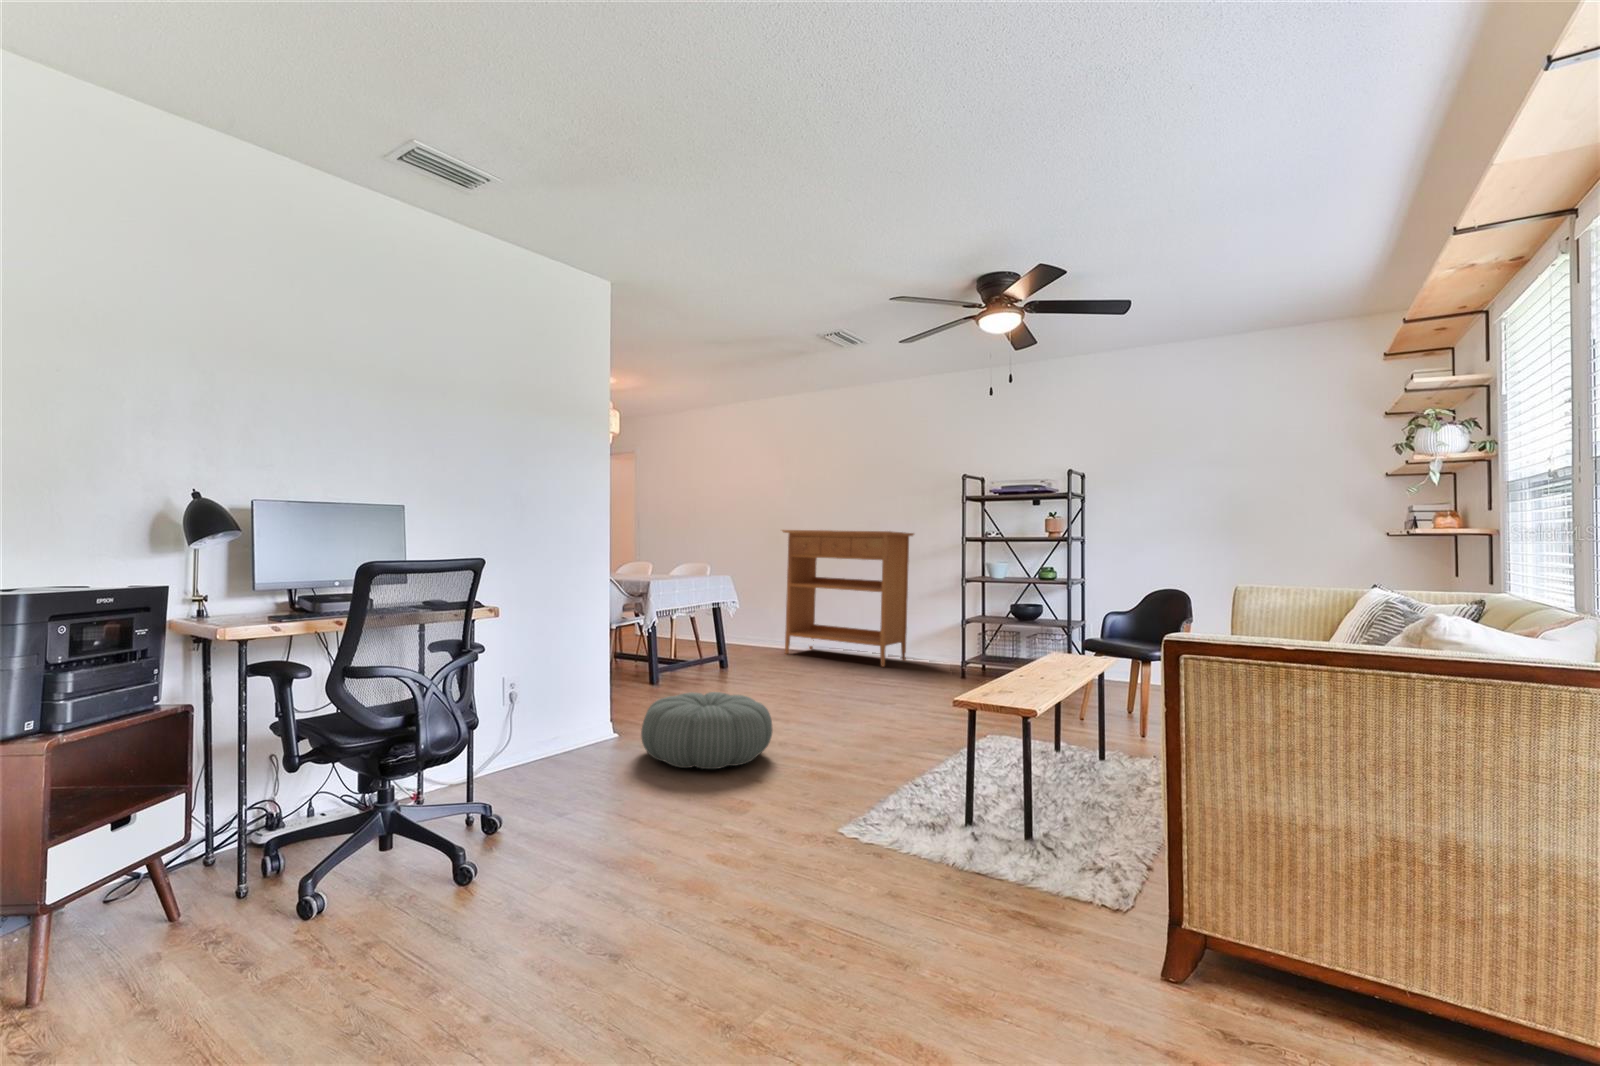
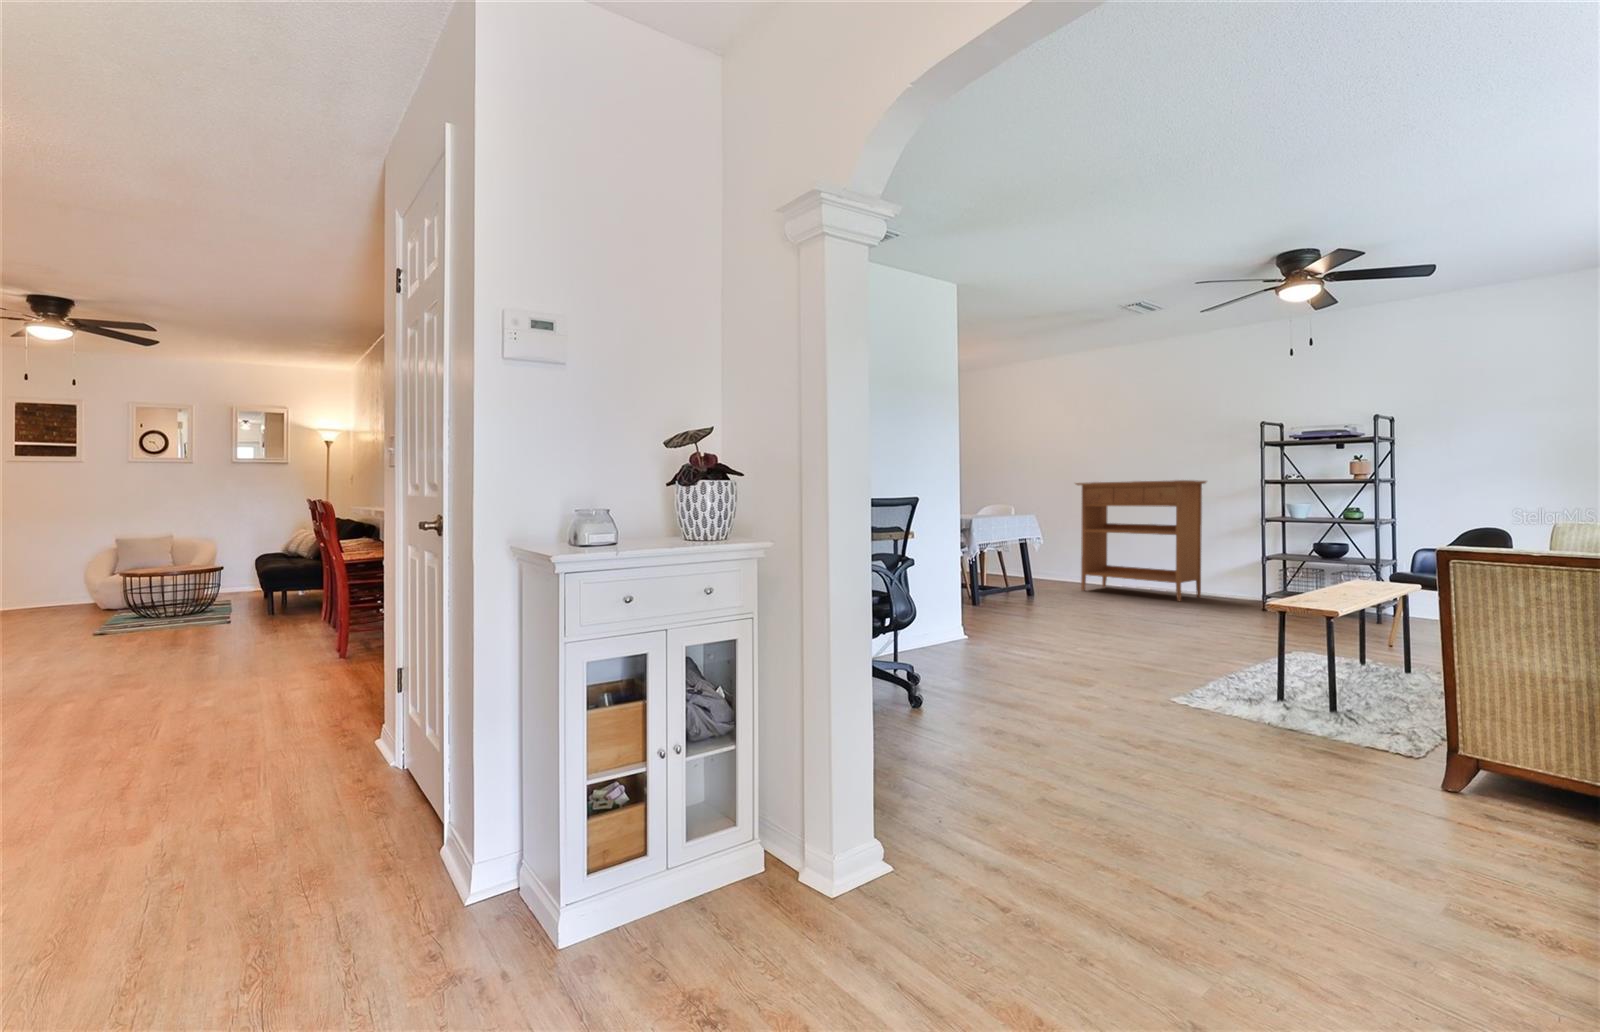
pouf: present [641,692,772,769] -> none [1000,609,1101,662]

